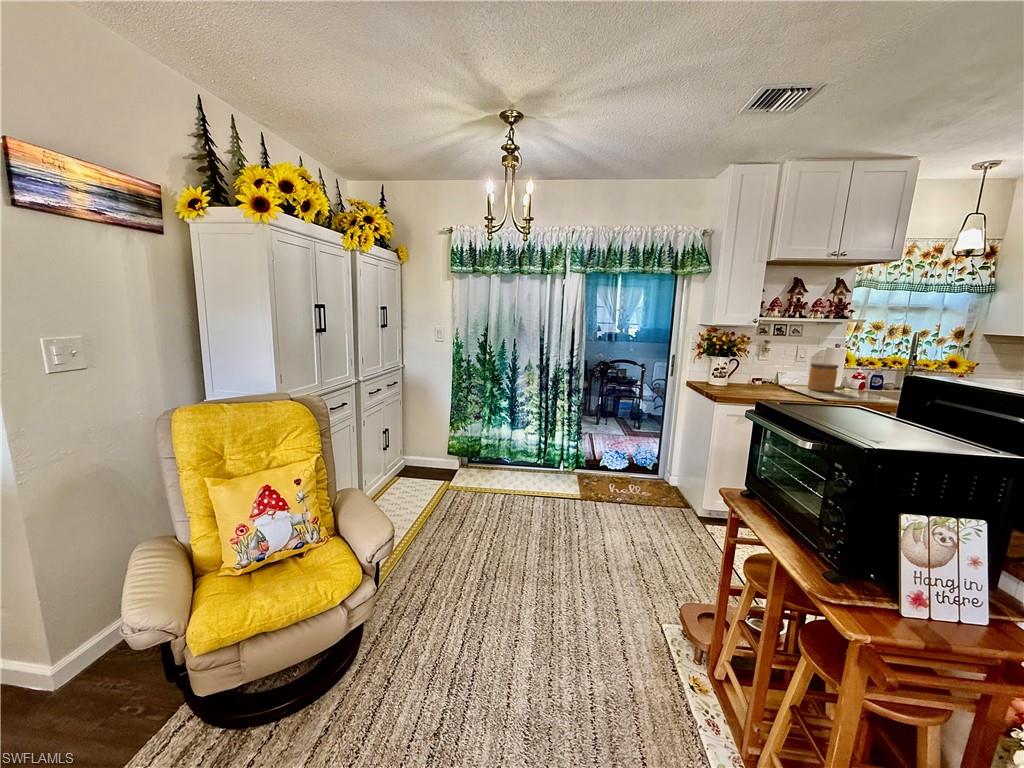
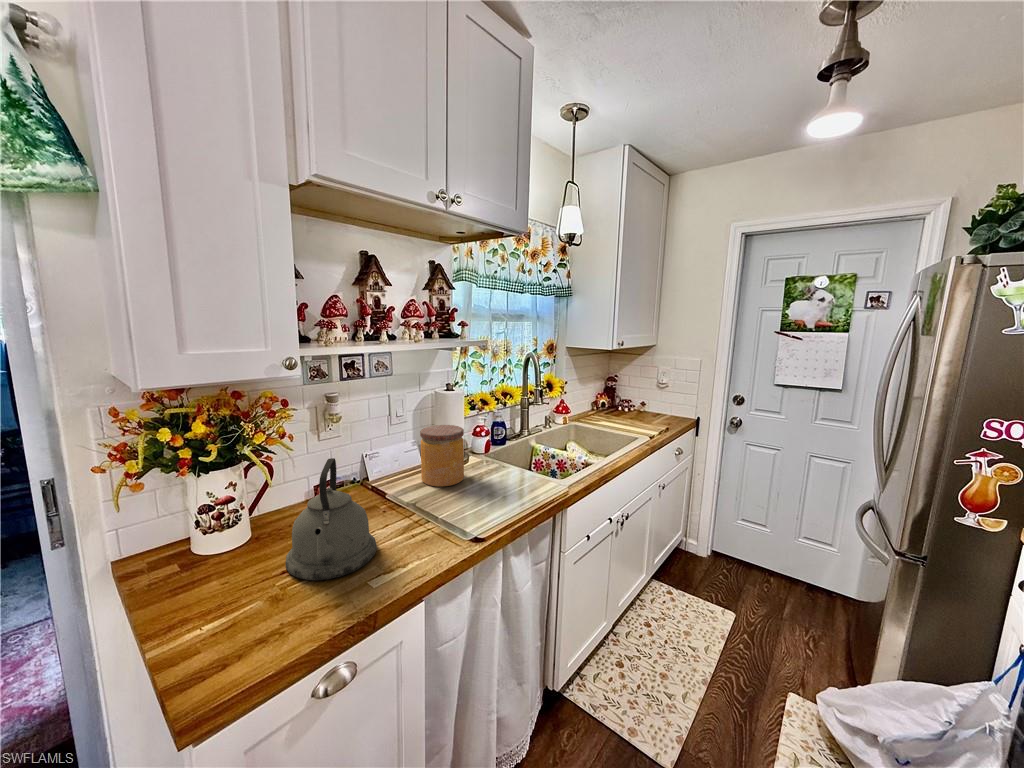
kettle: none [741,357,776,394] -> present [286,458,377,580]

